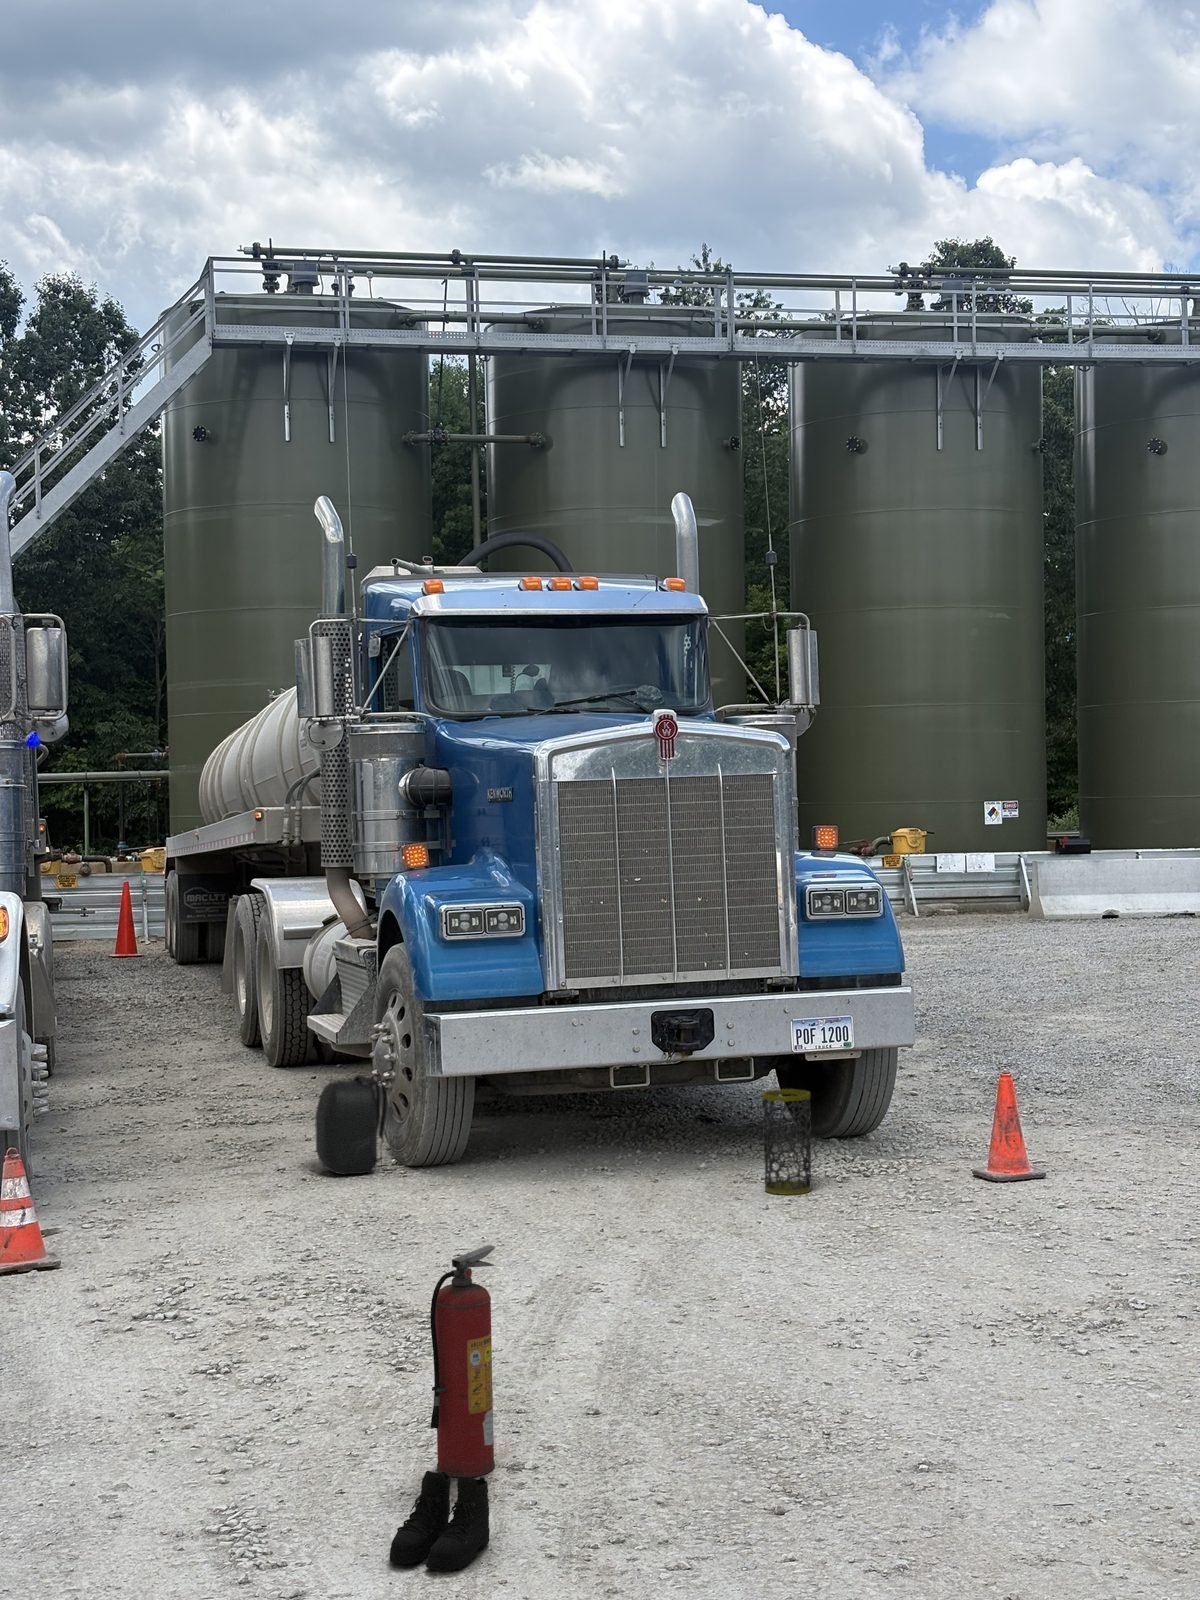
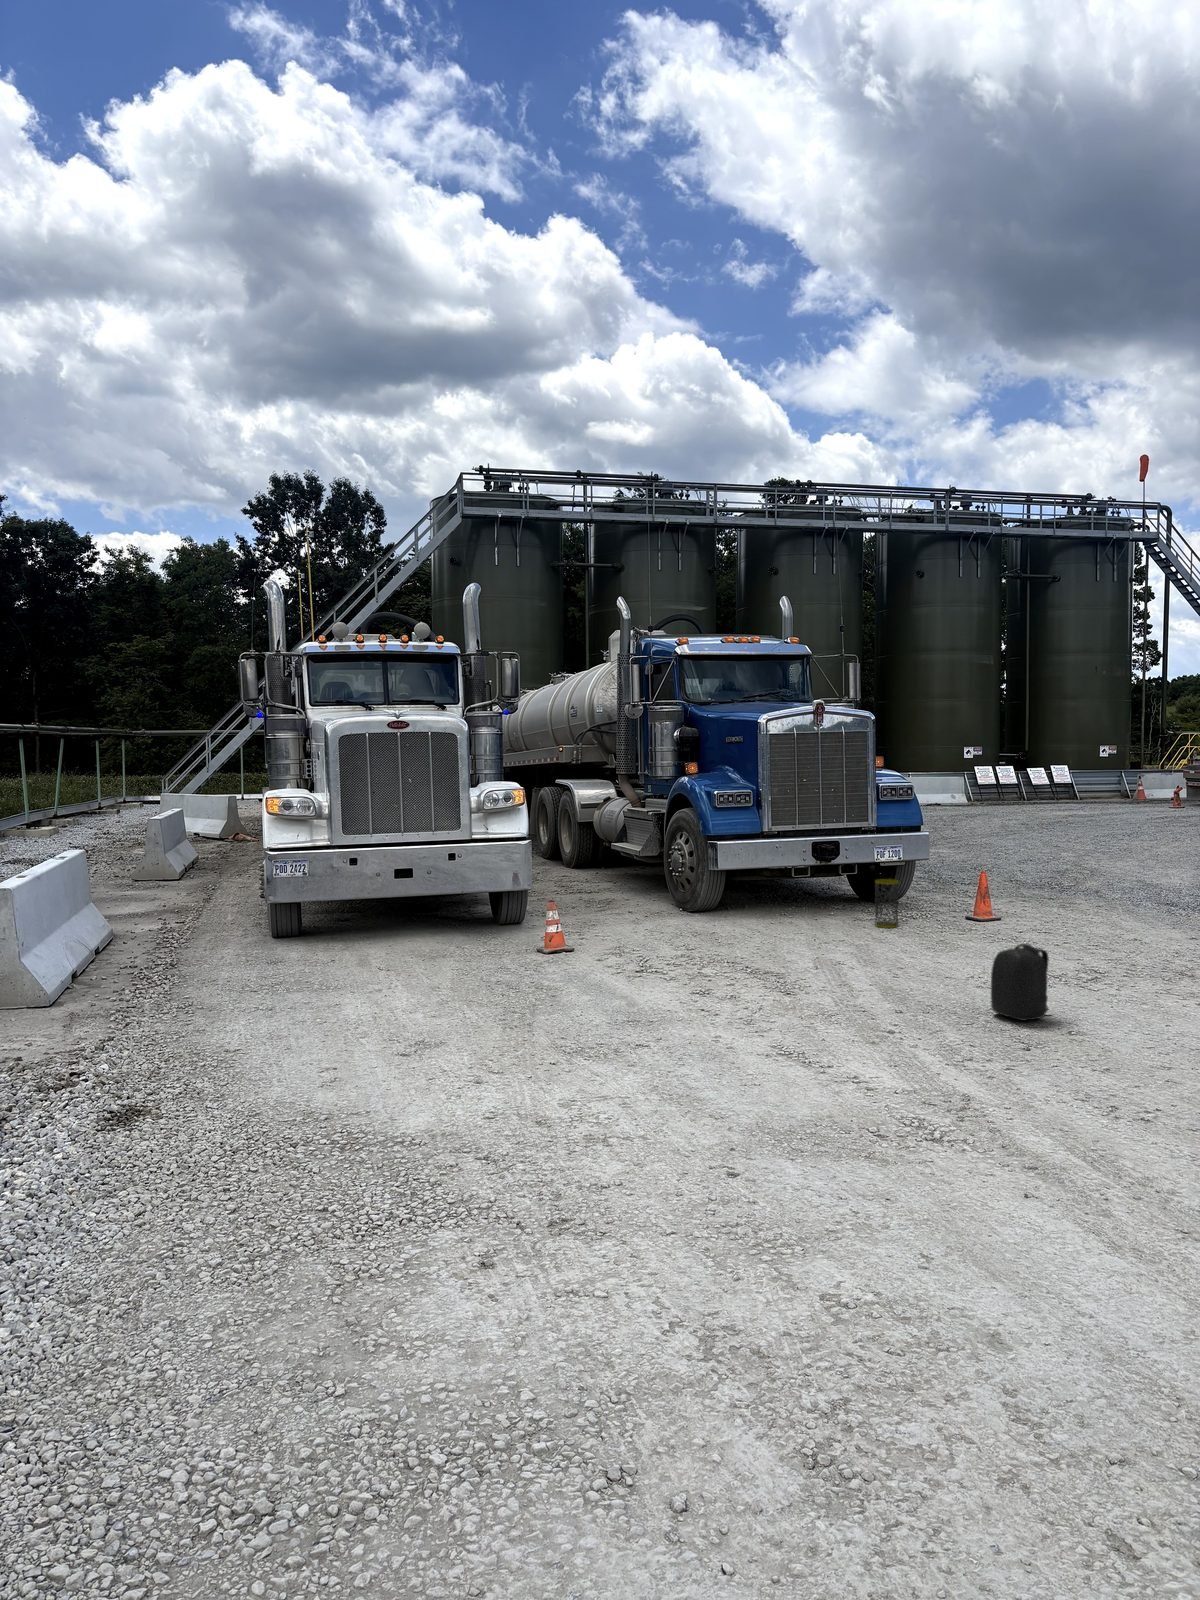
backpack: present [315,1075,387,1174] -> present [991,944,1049,1021]
fire extinguisher: present [430,1245,495,1477] -> none [865,945,893,1050]
boots: present [390,1470,490,1571] -> none [891,1045,931,1089]

